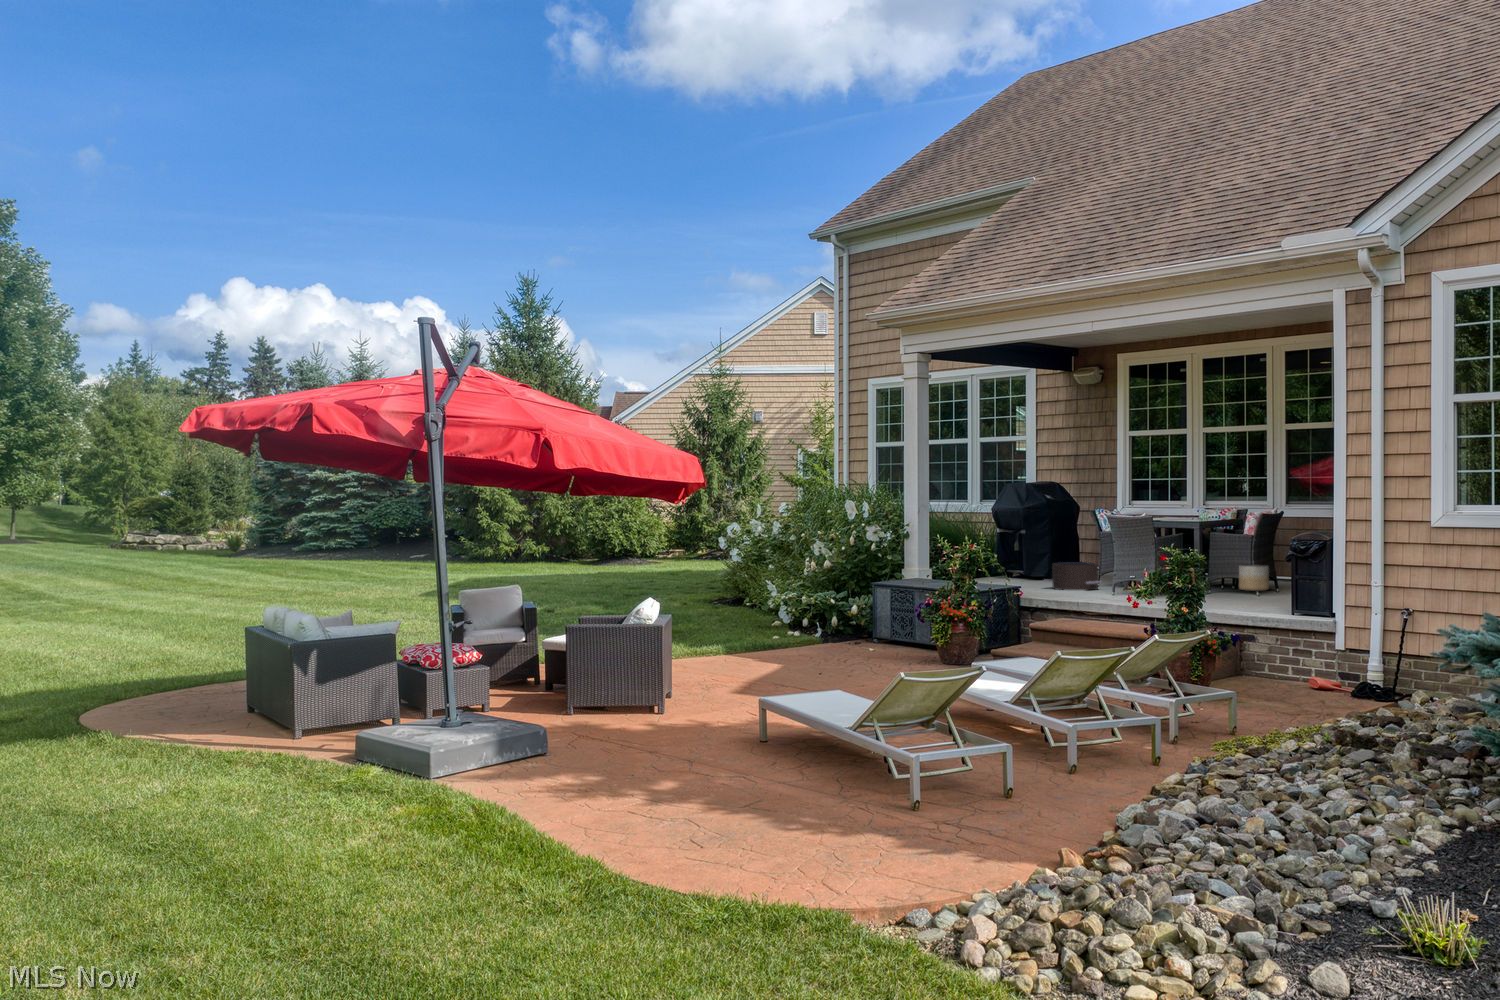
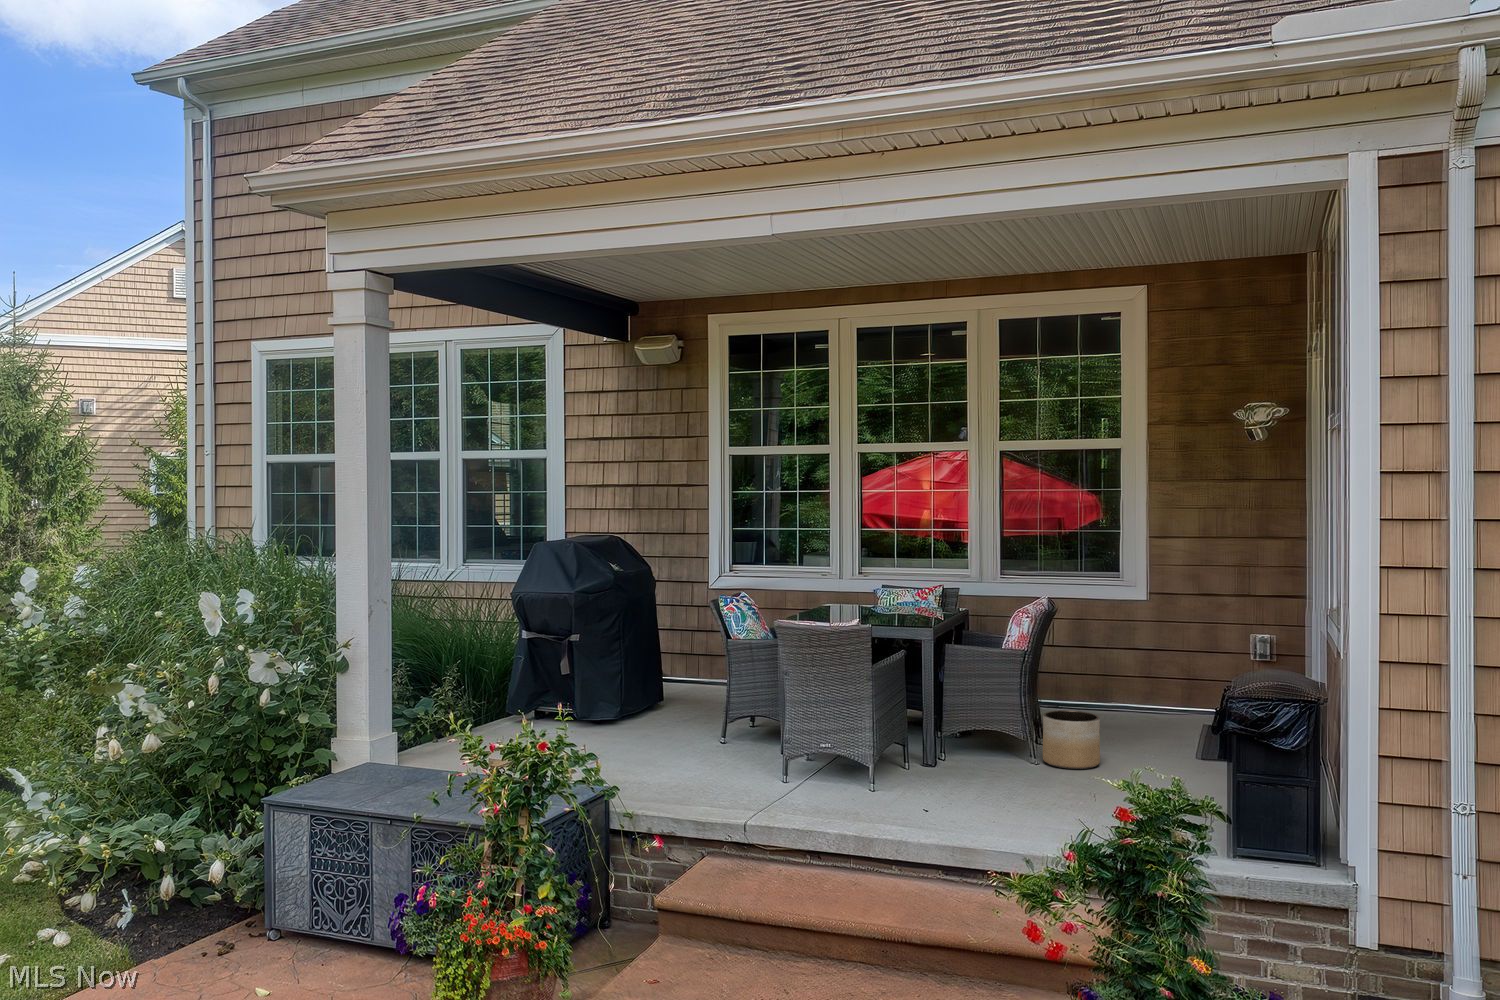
pouf: present [1044,562,1101,590] -> none [675,725,805,803]

